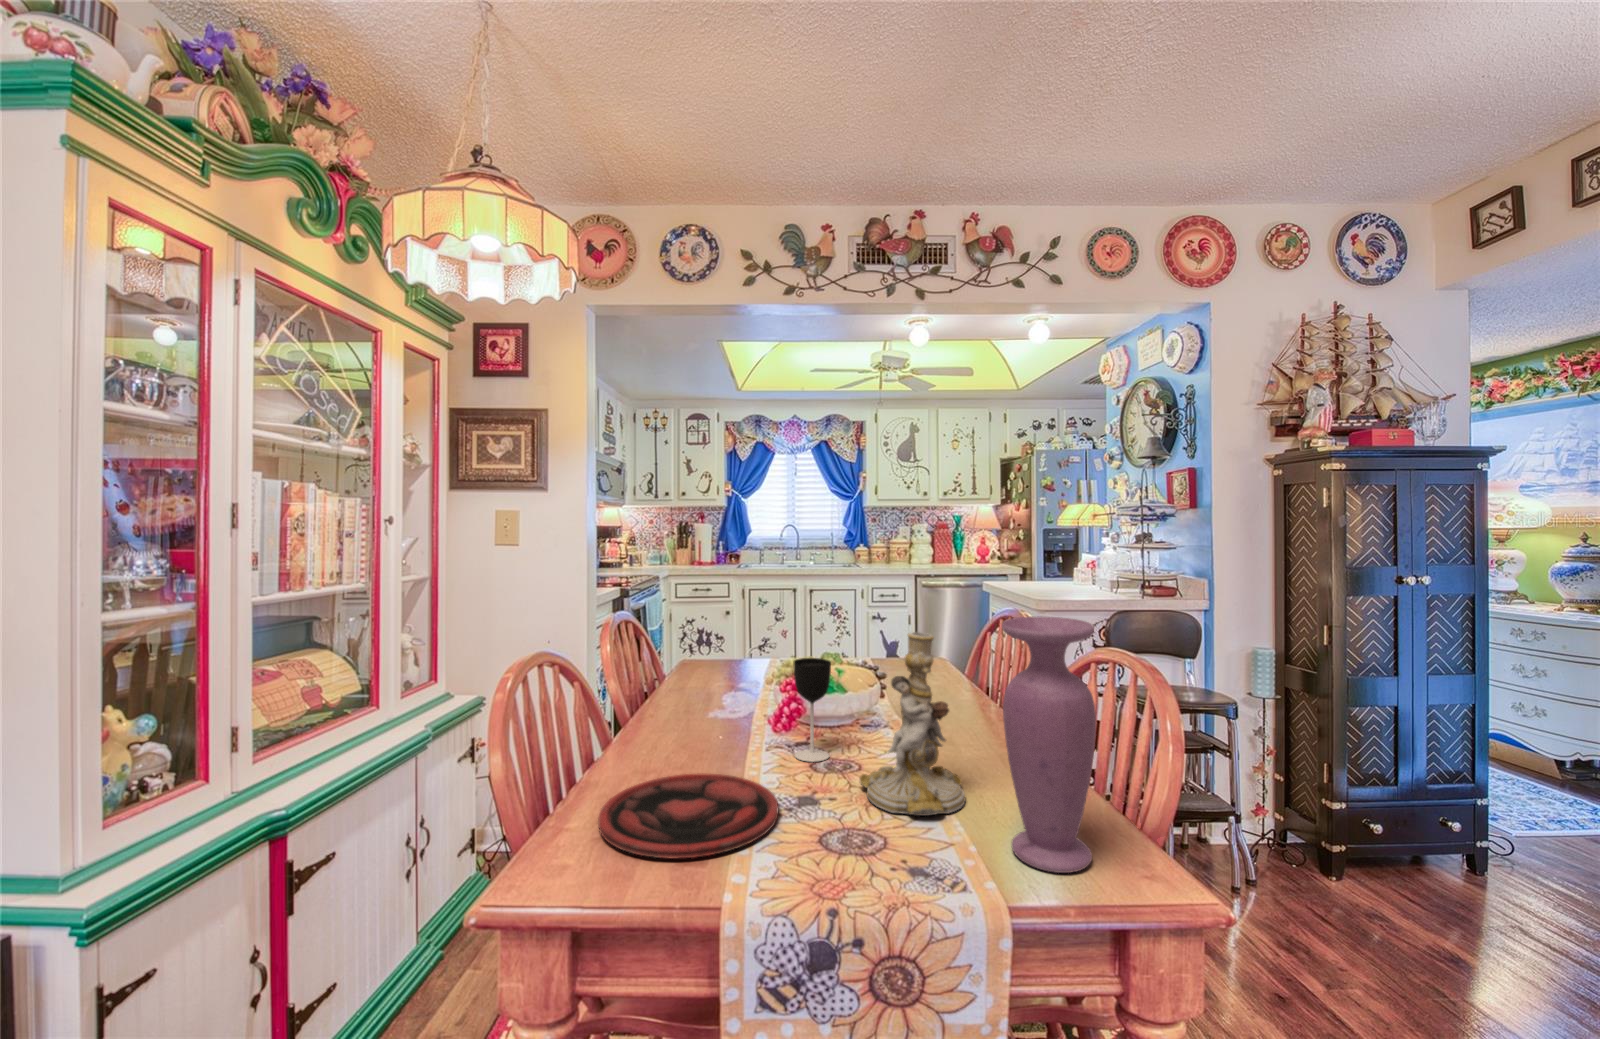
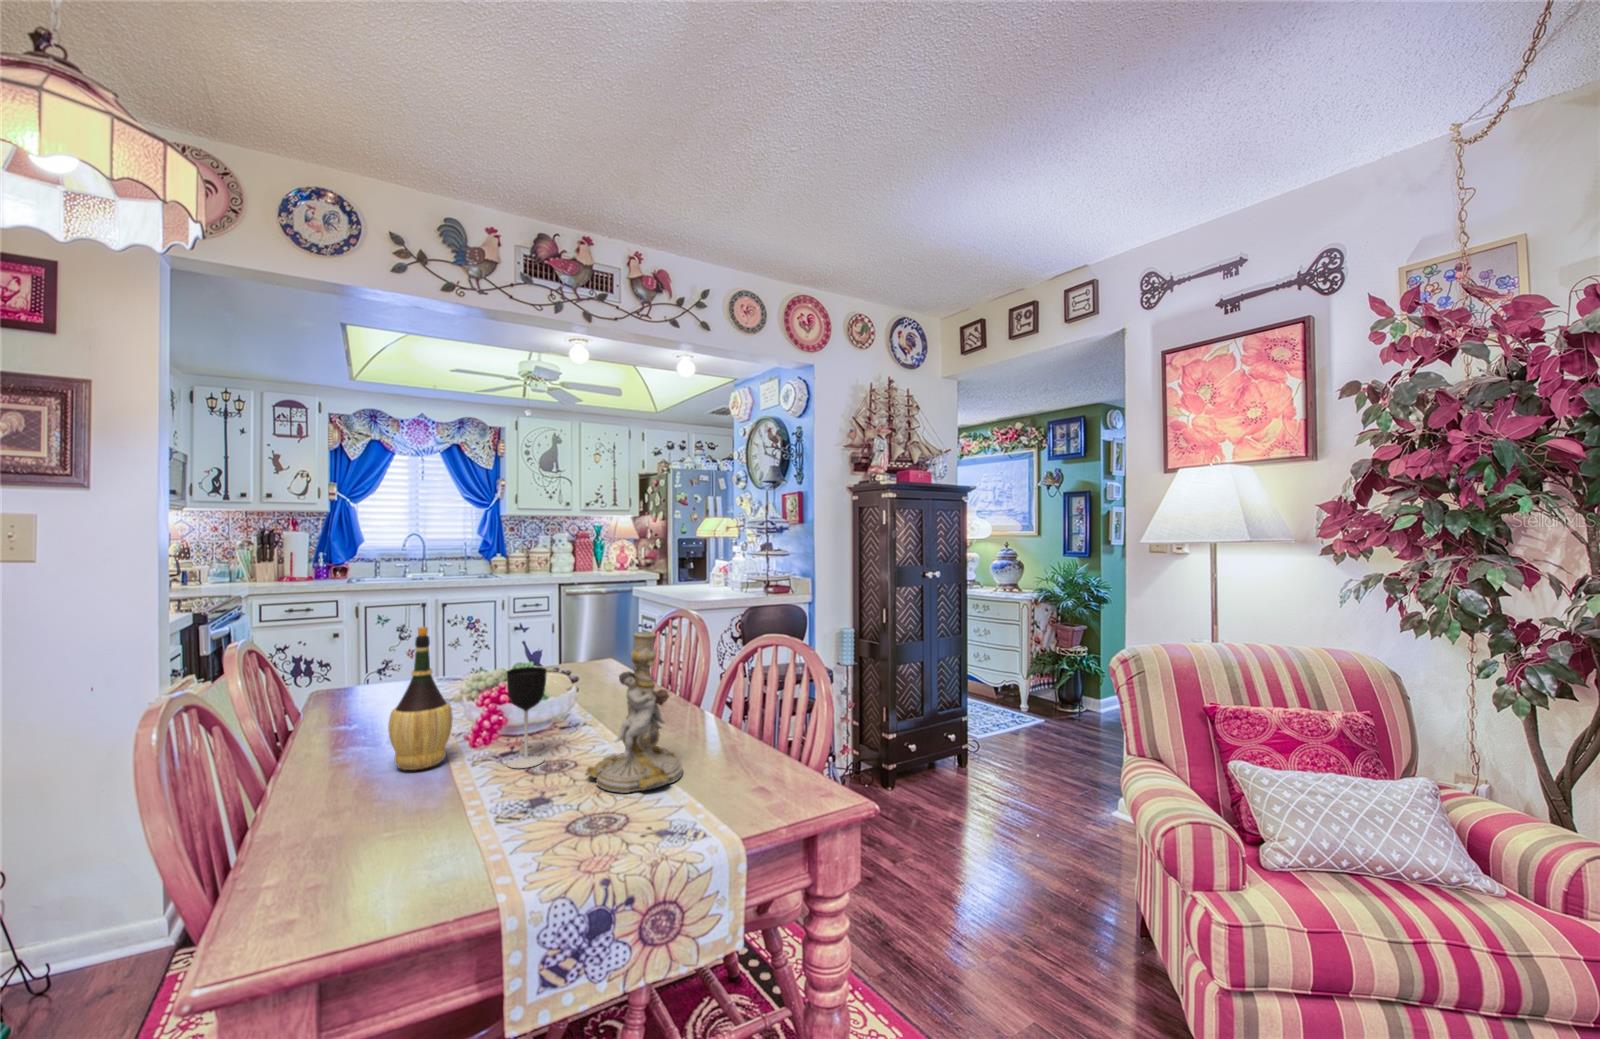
wine bottle: none [700,609,753,743] -> present [388,627,453,770]
vase: present [1002,616,1096,873] -> none [725,609,793,805]
plate: present [598,773,778,859] -> none [301,795,519,893]

